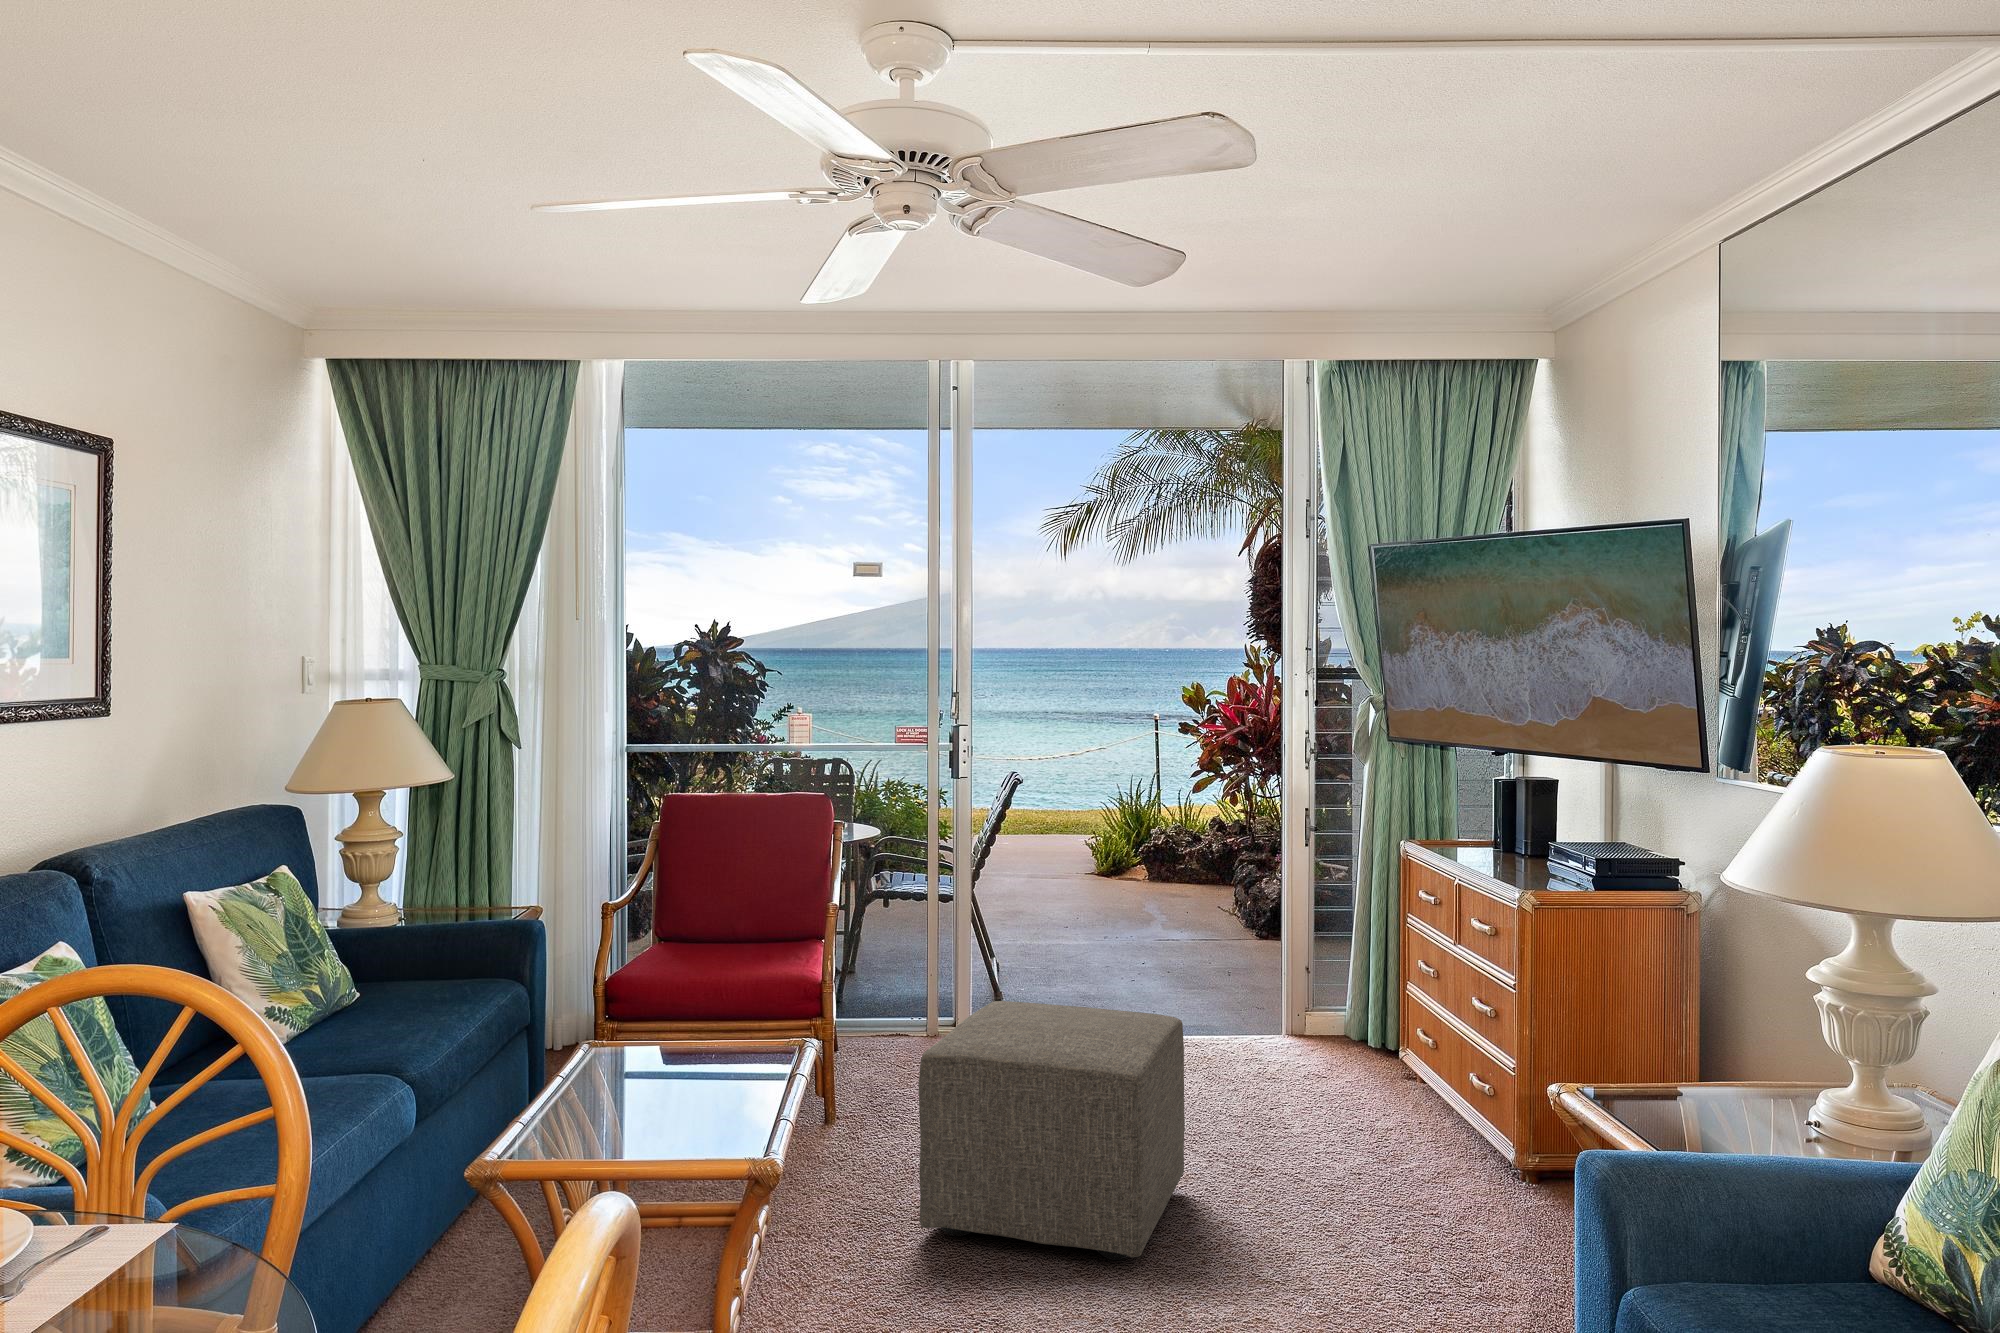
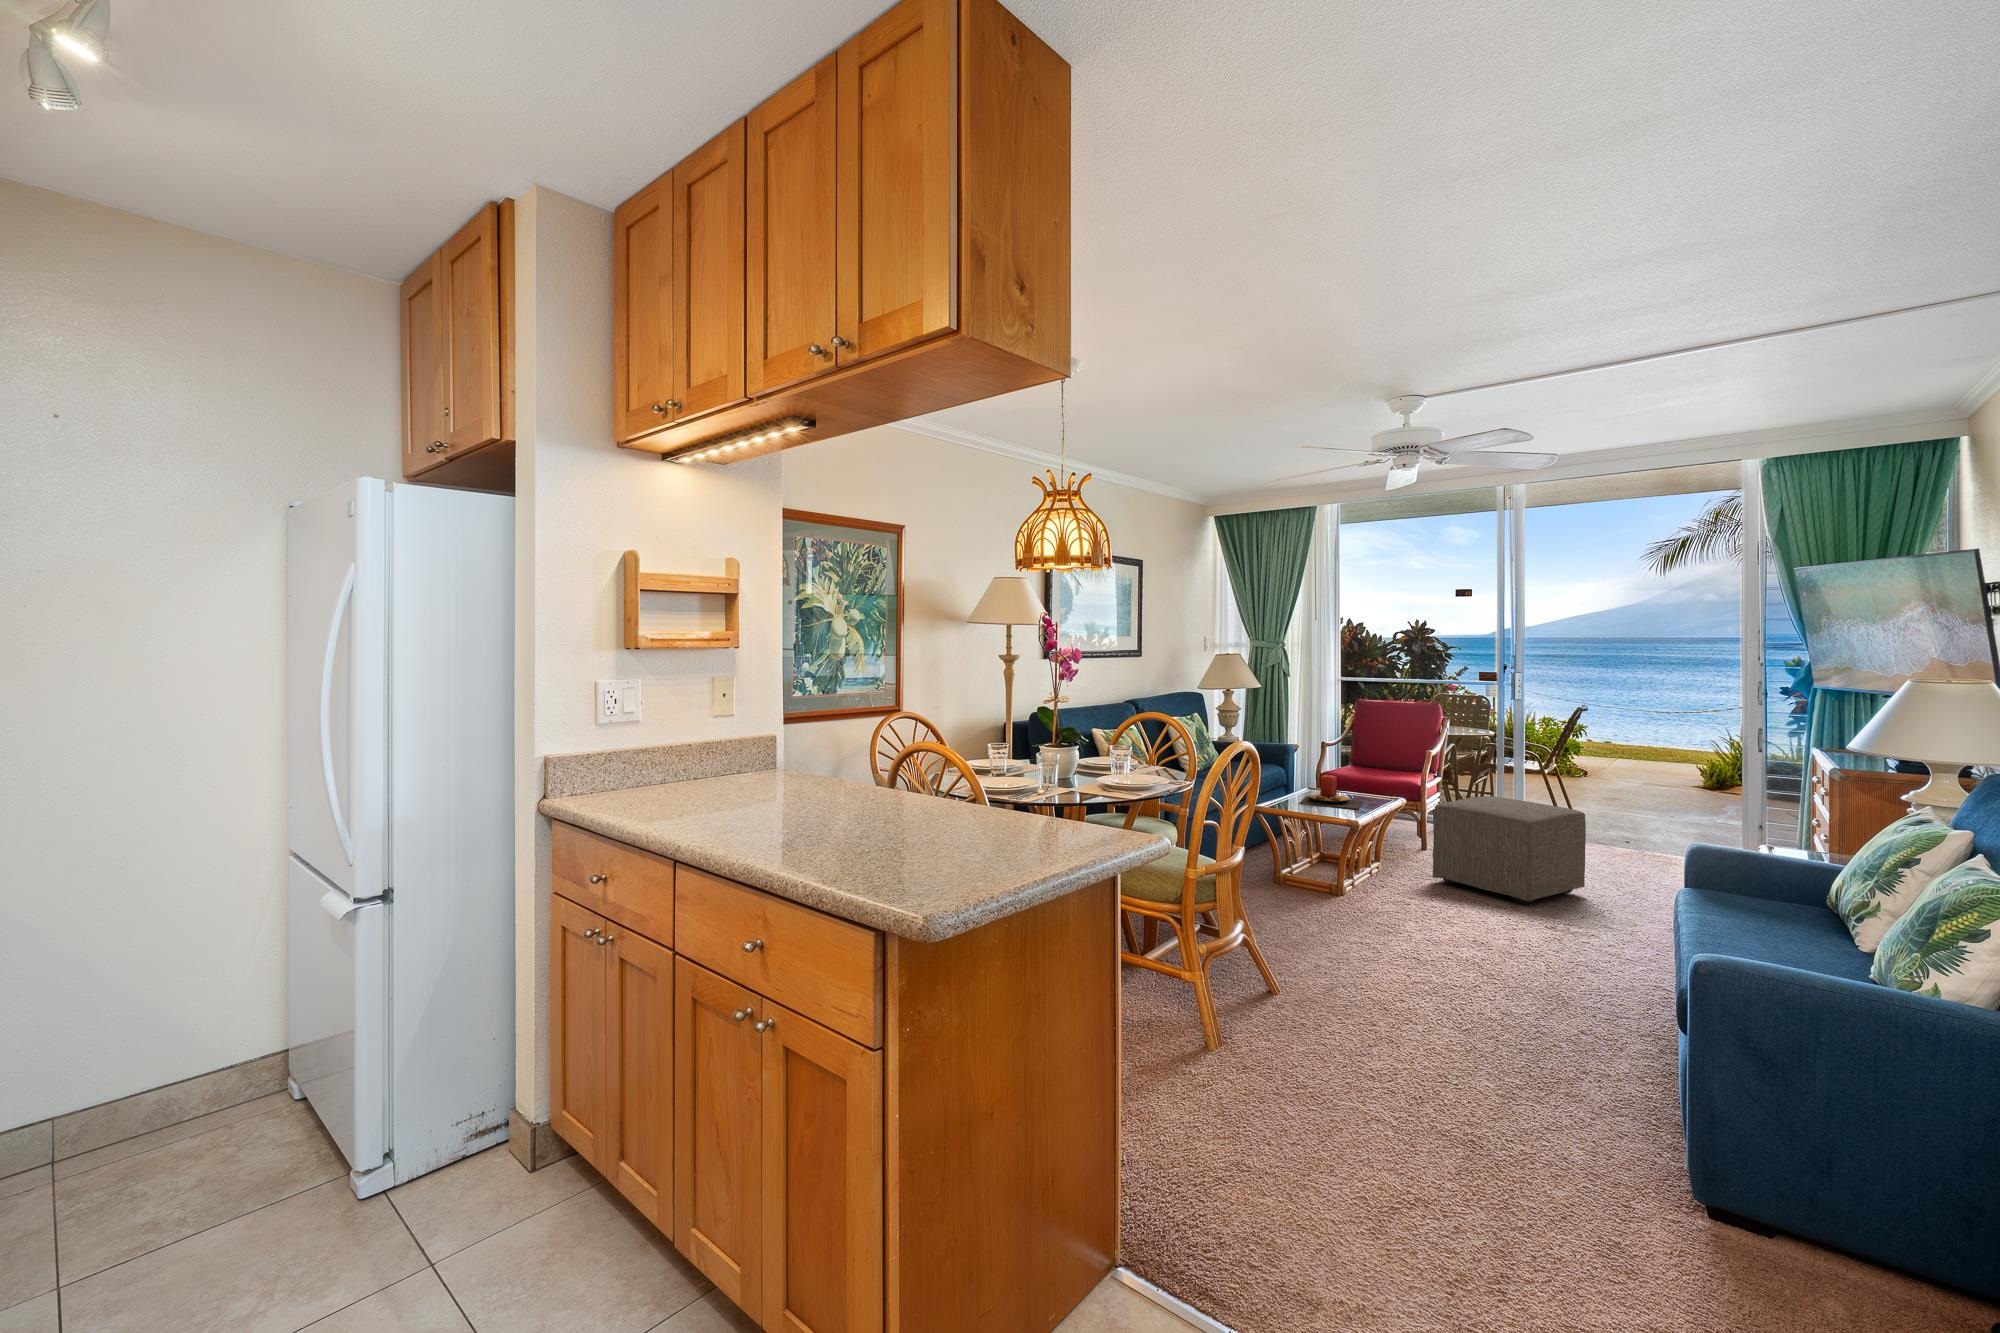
candle: none [600,1007,750,1105] -> present [1299,775,1363,810]

